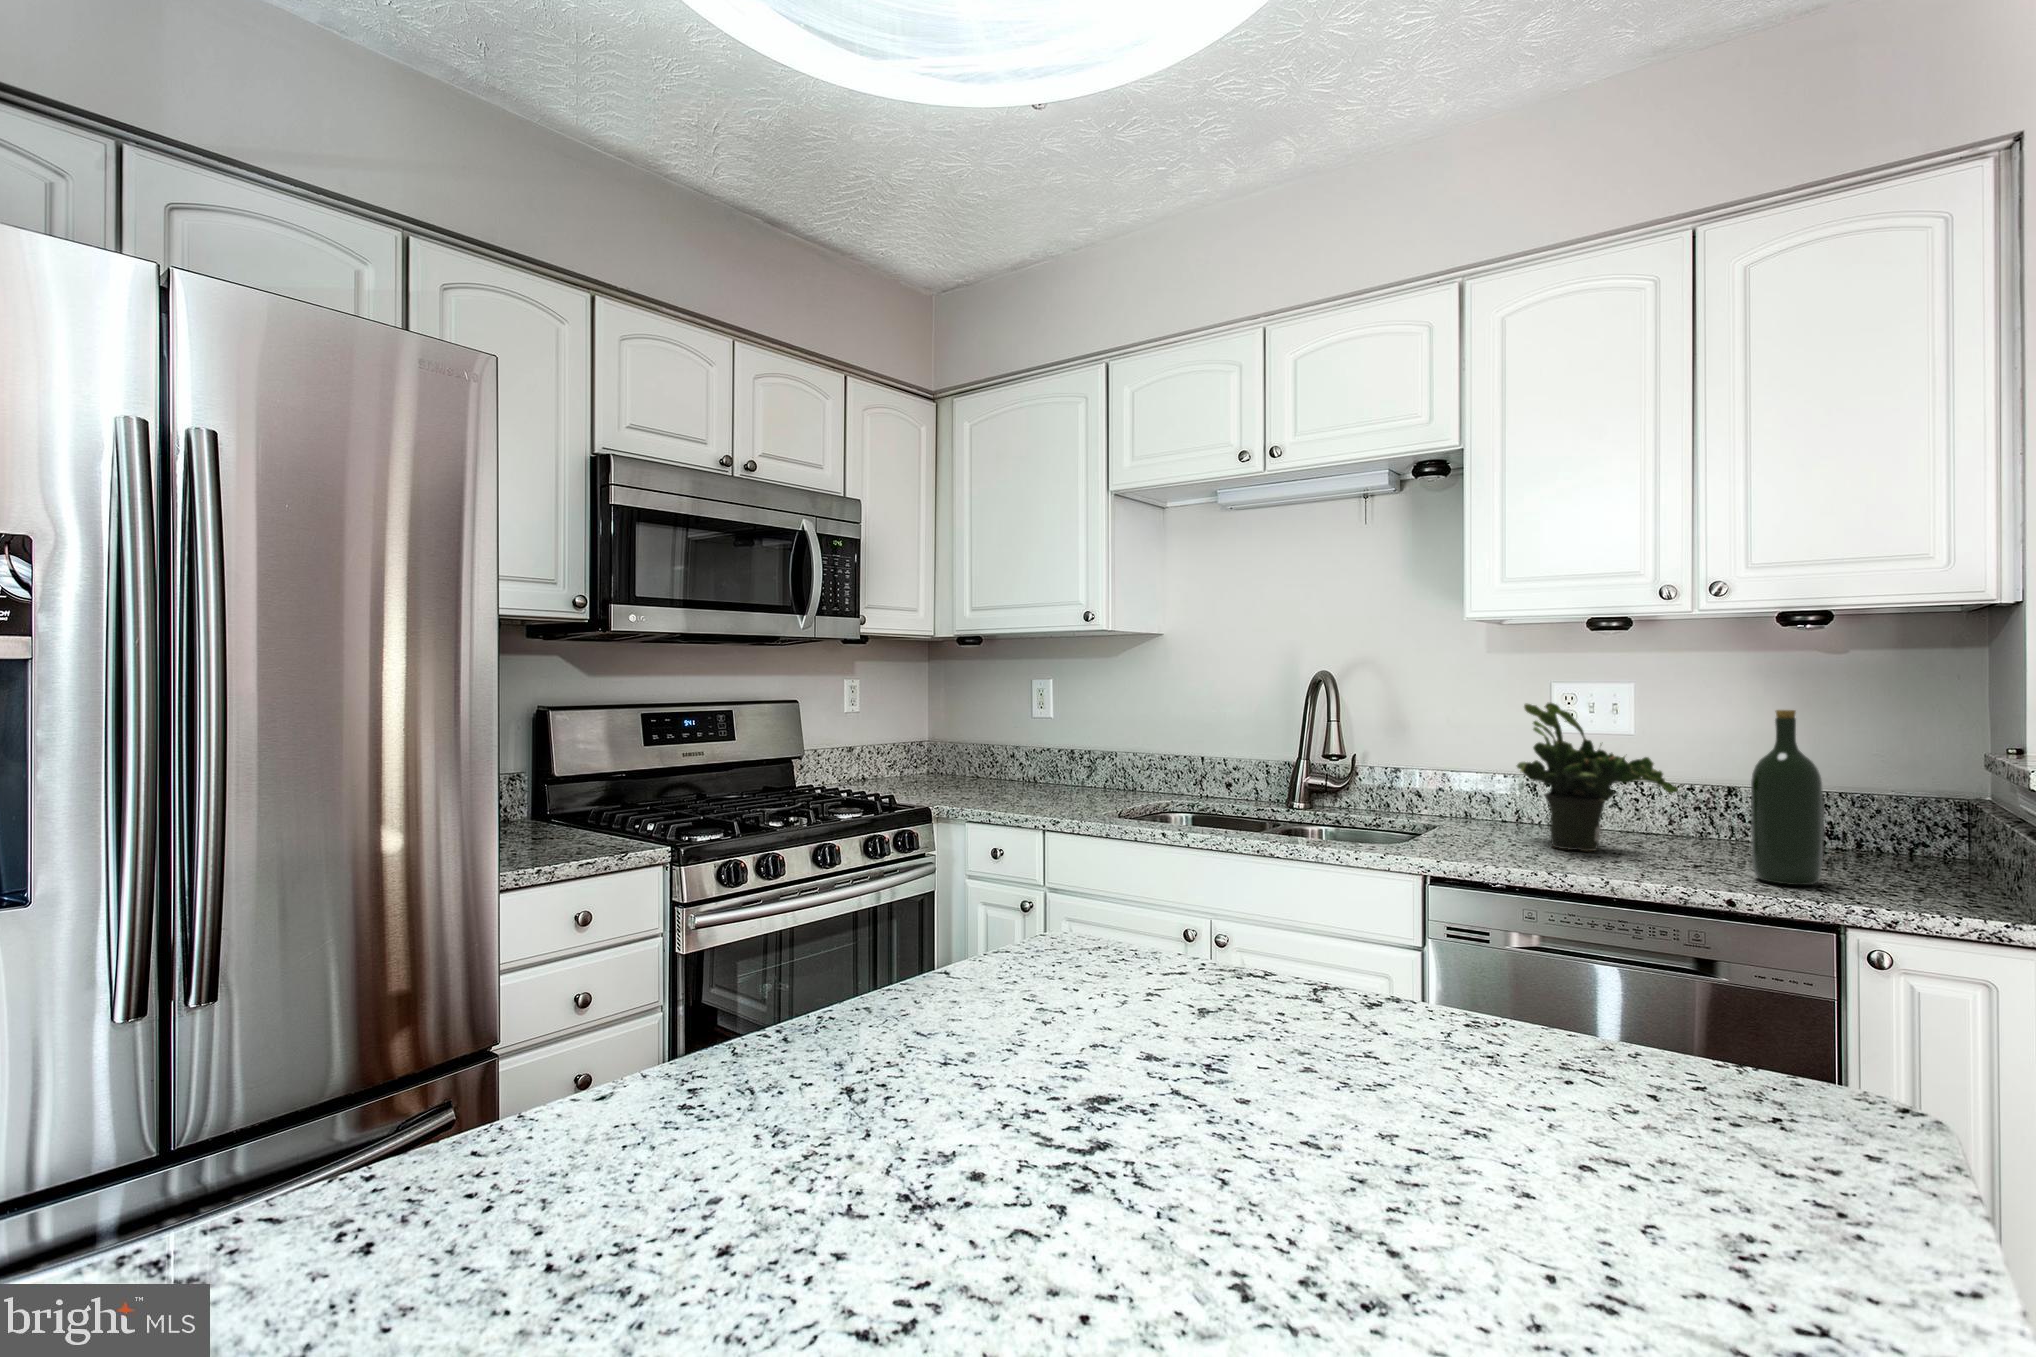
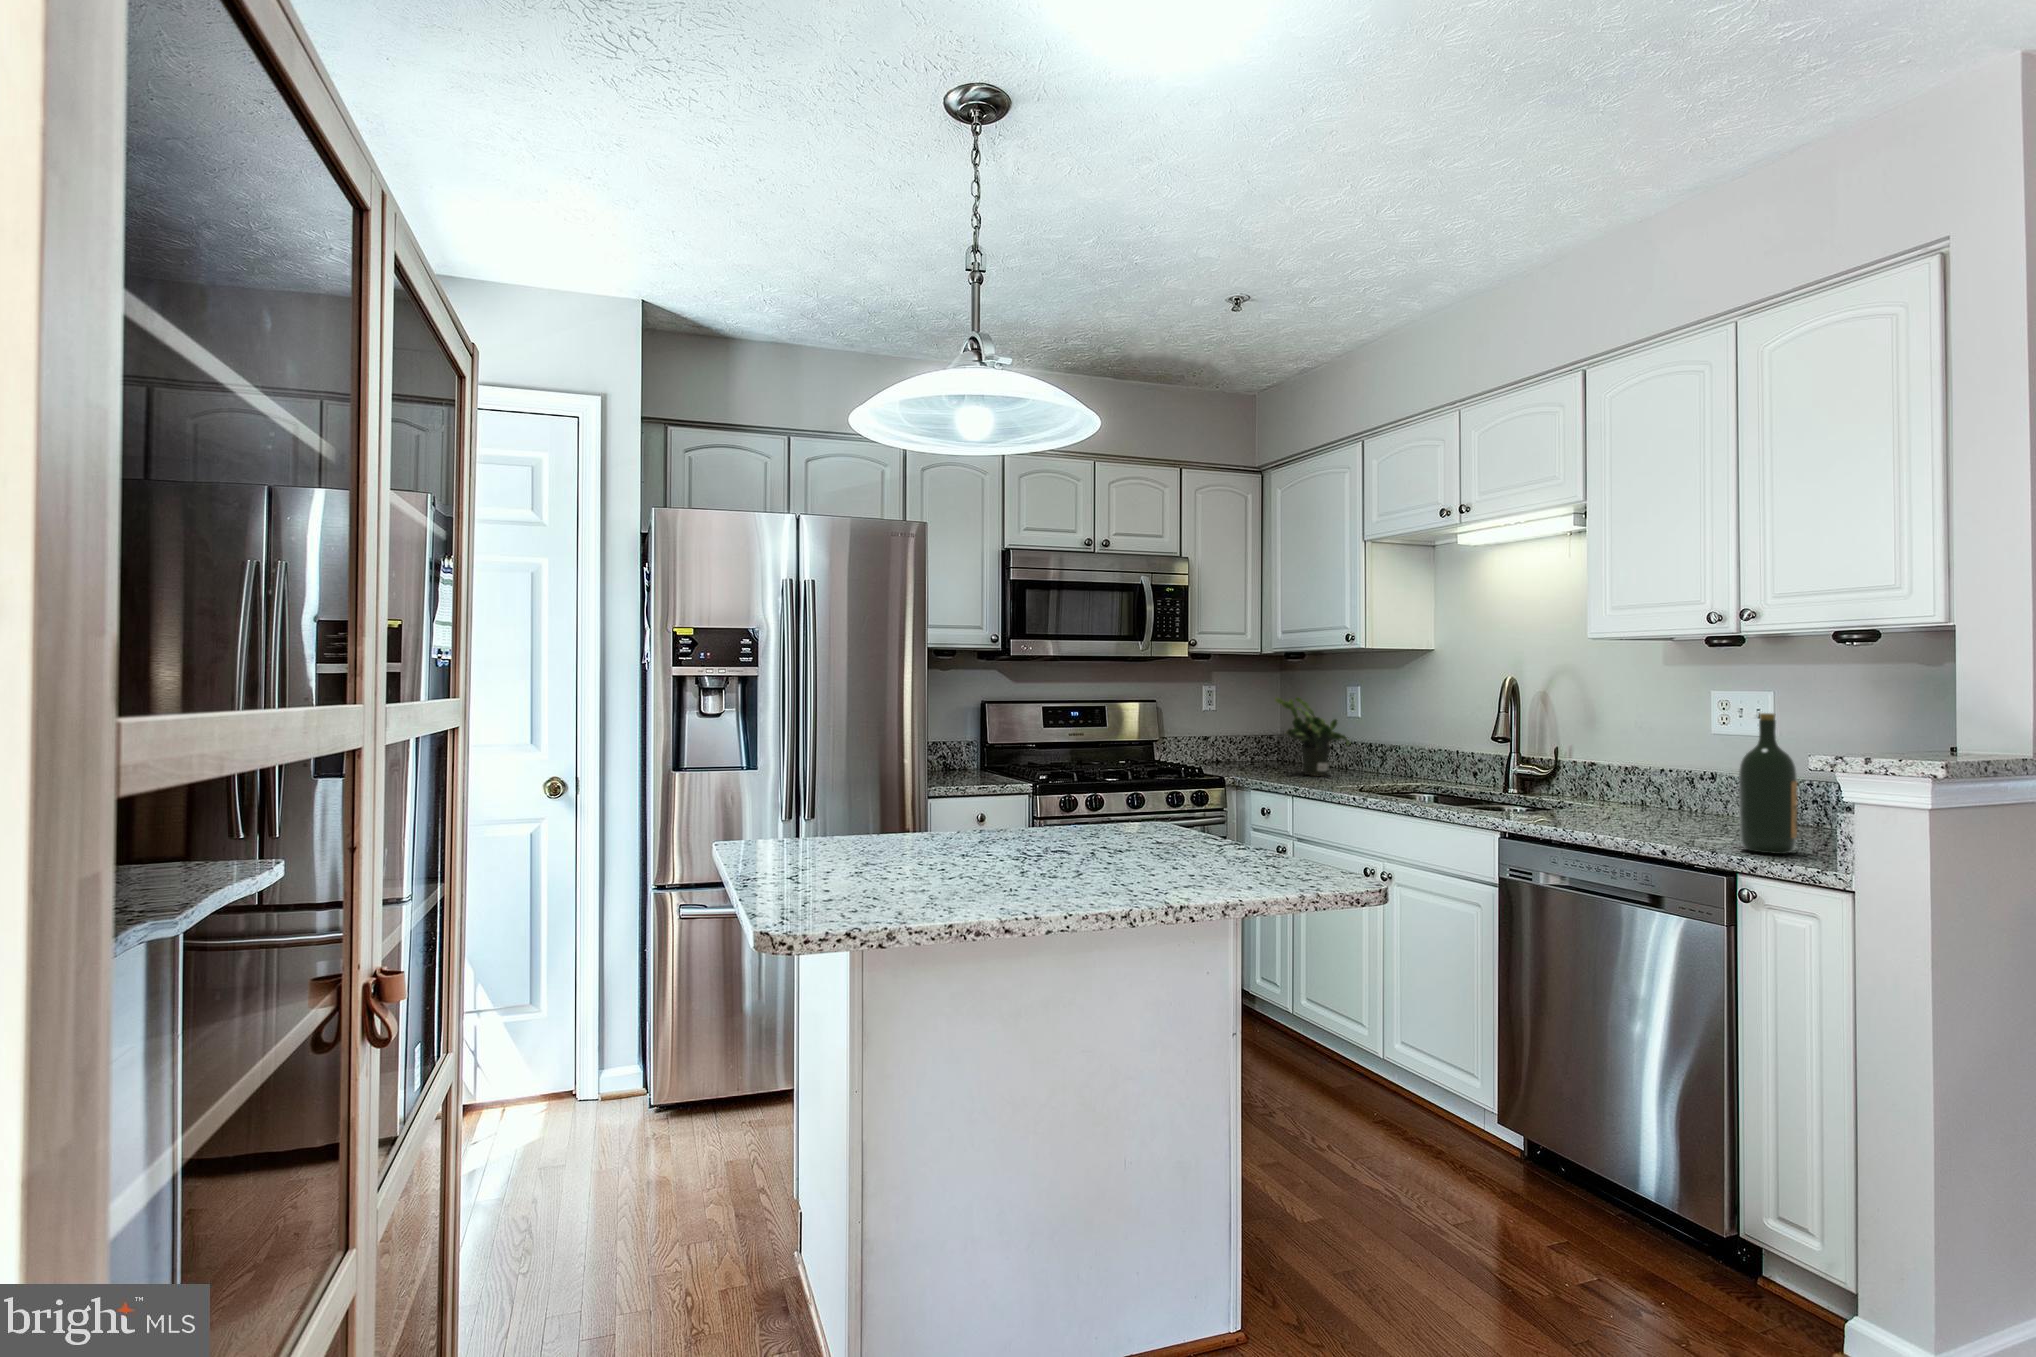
potted plant: present [1517,703,1678,851] -> present [1275,697,1350,776]

